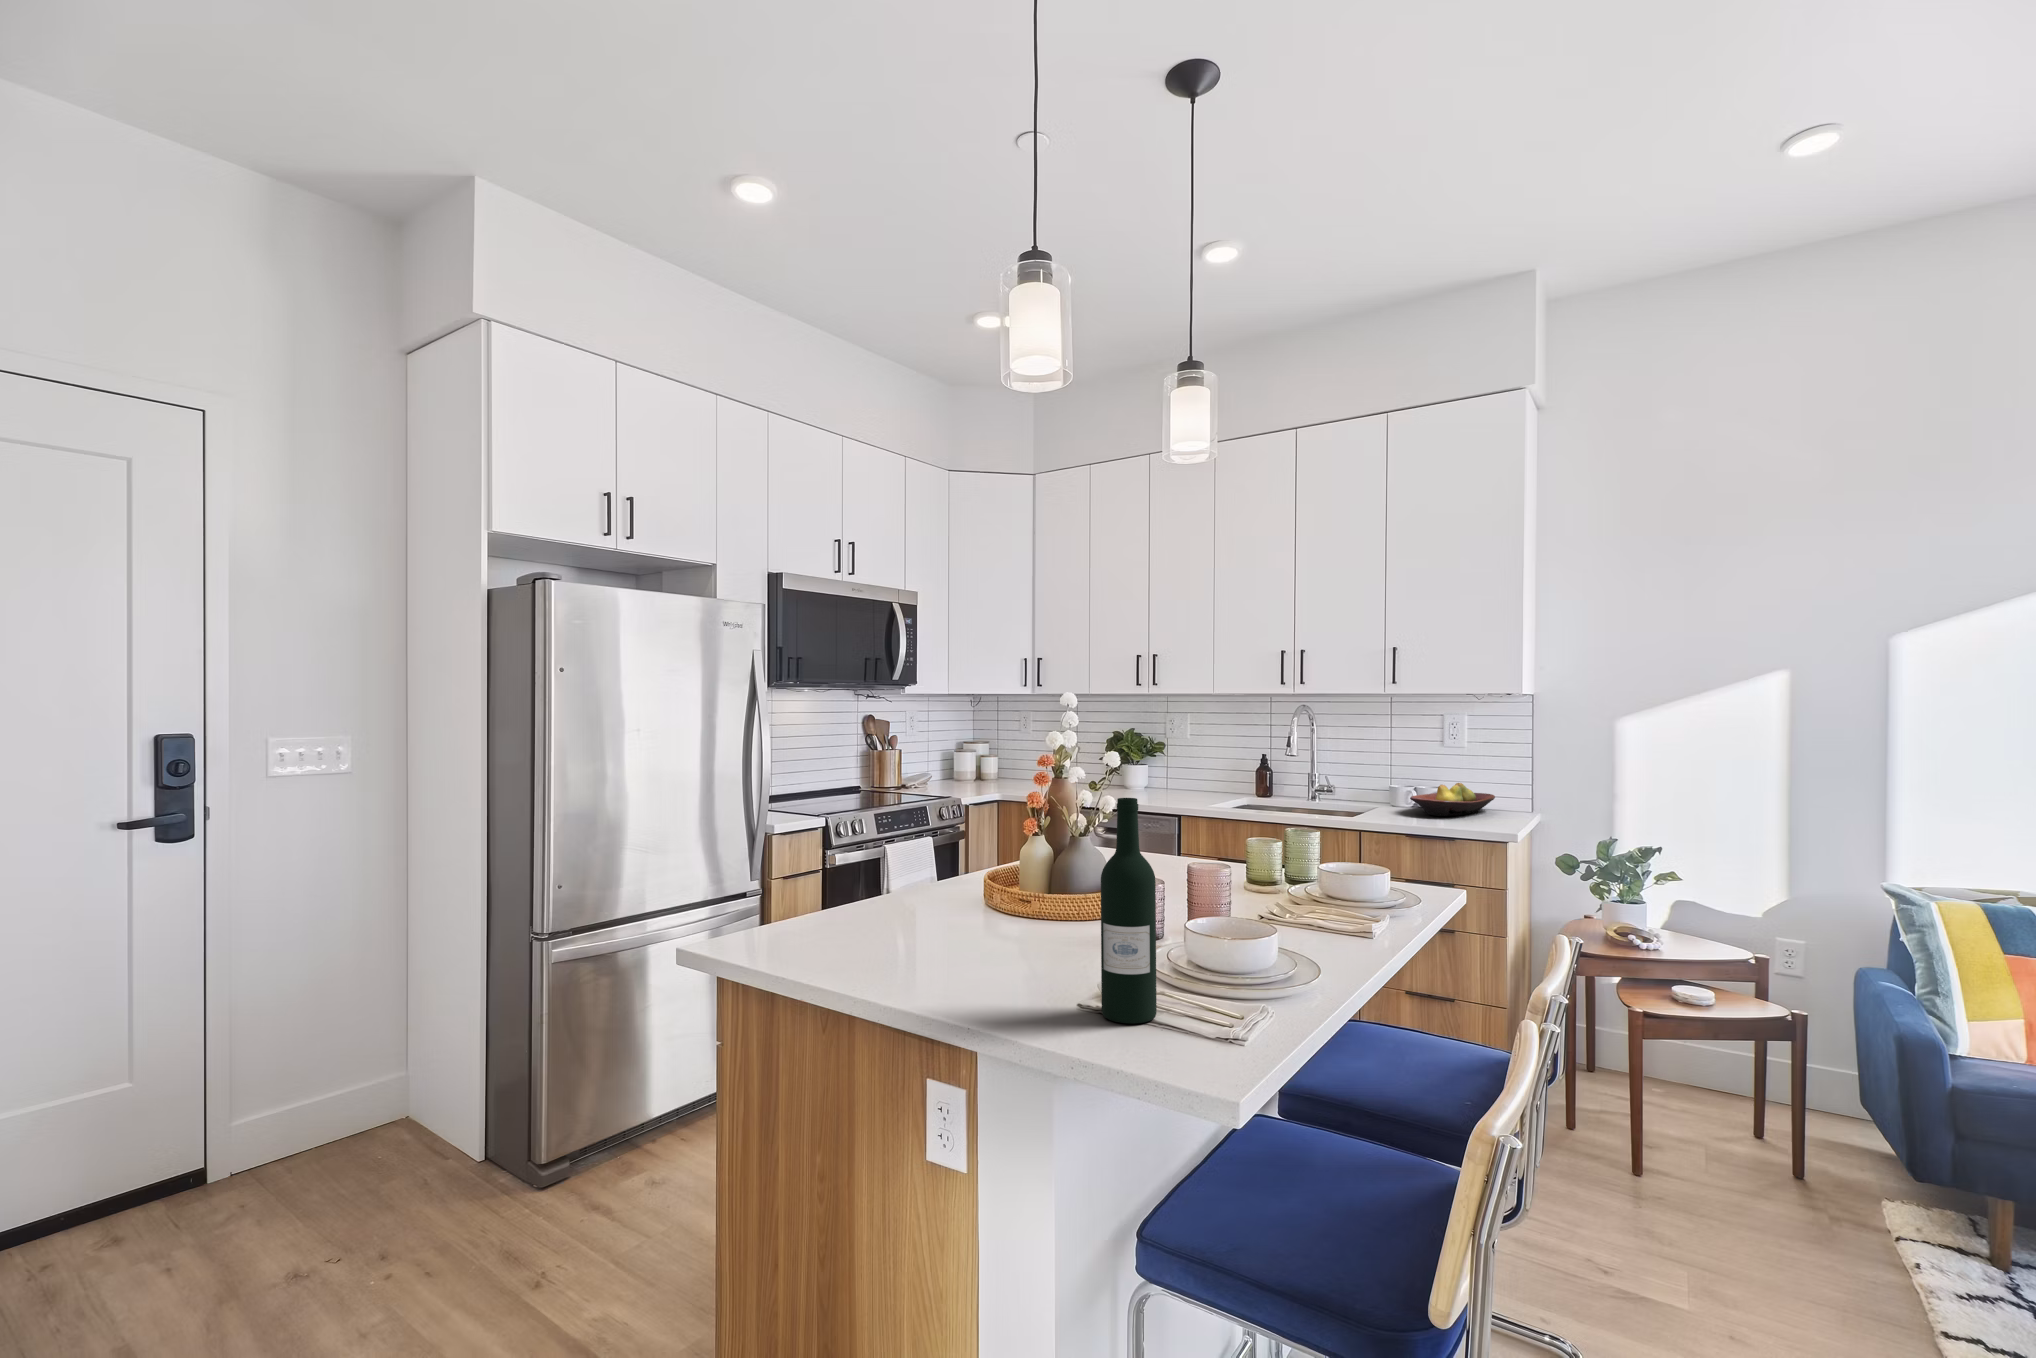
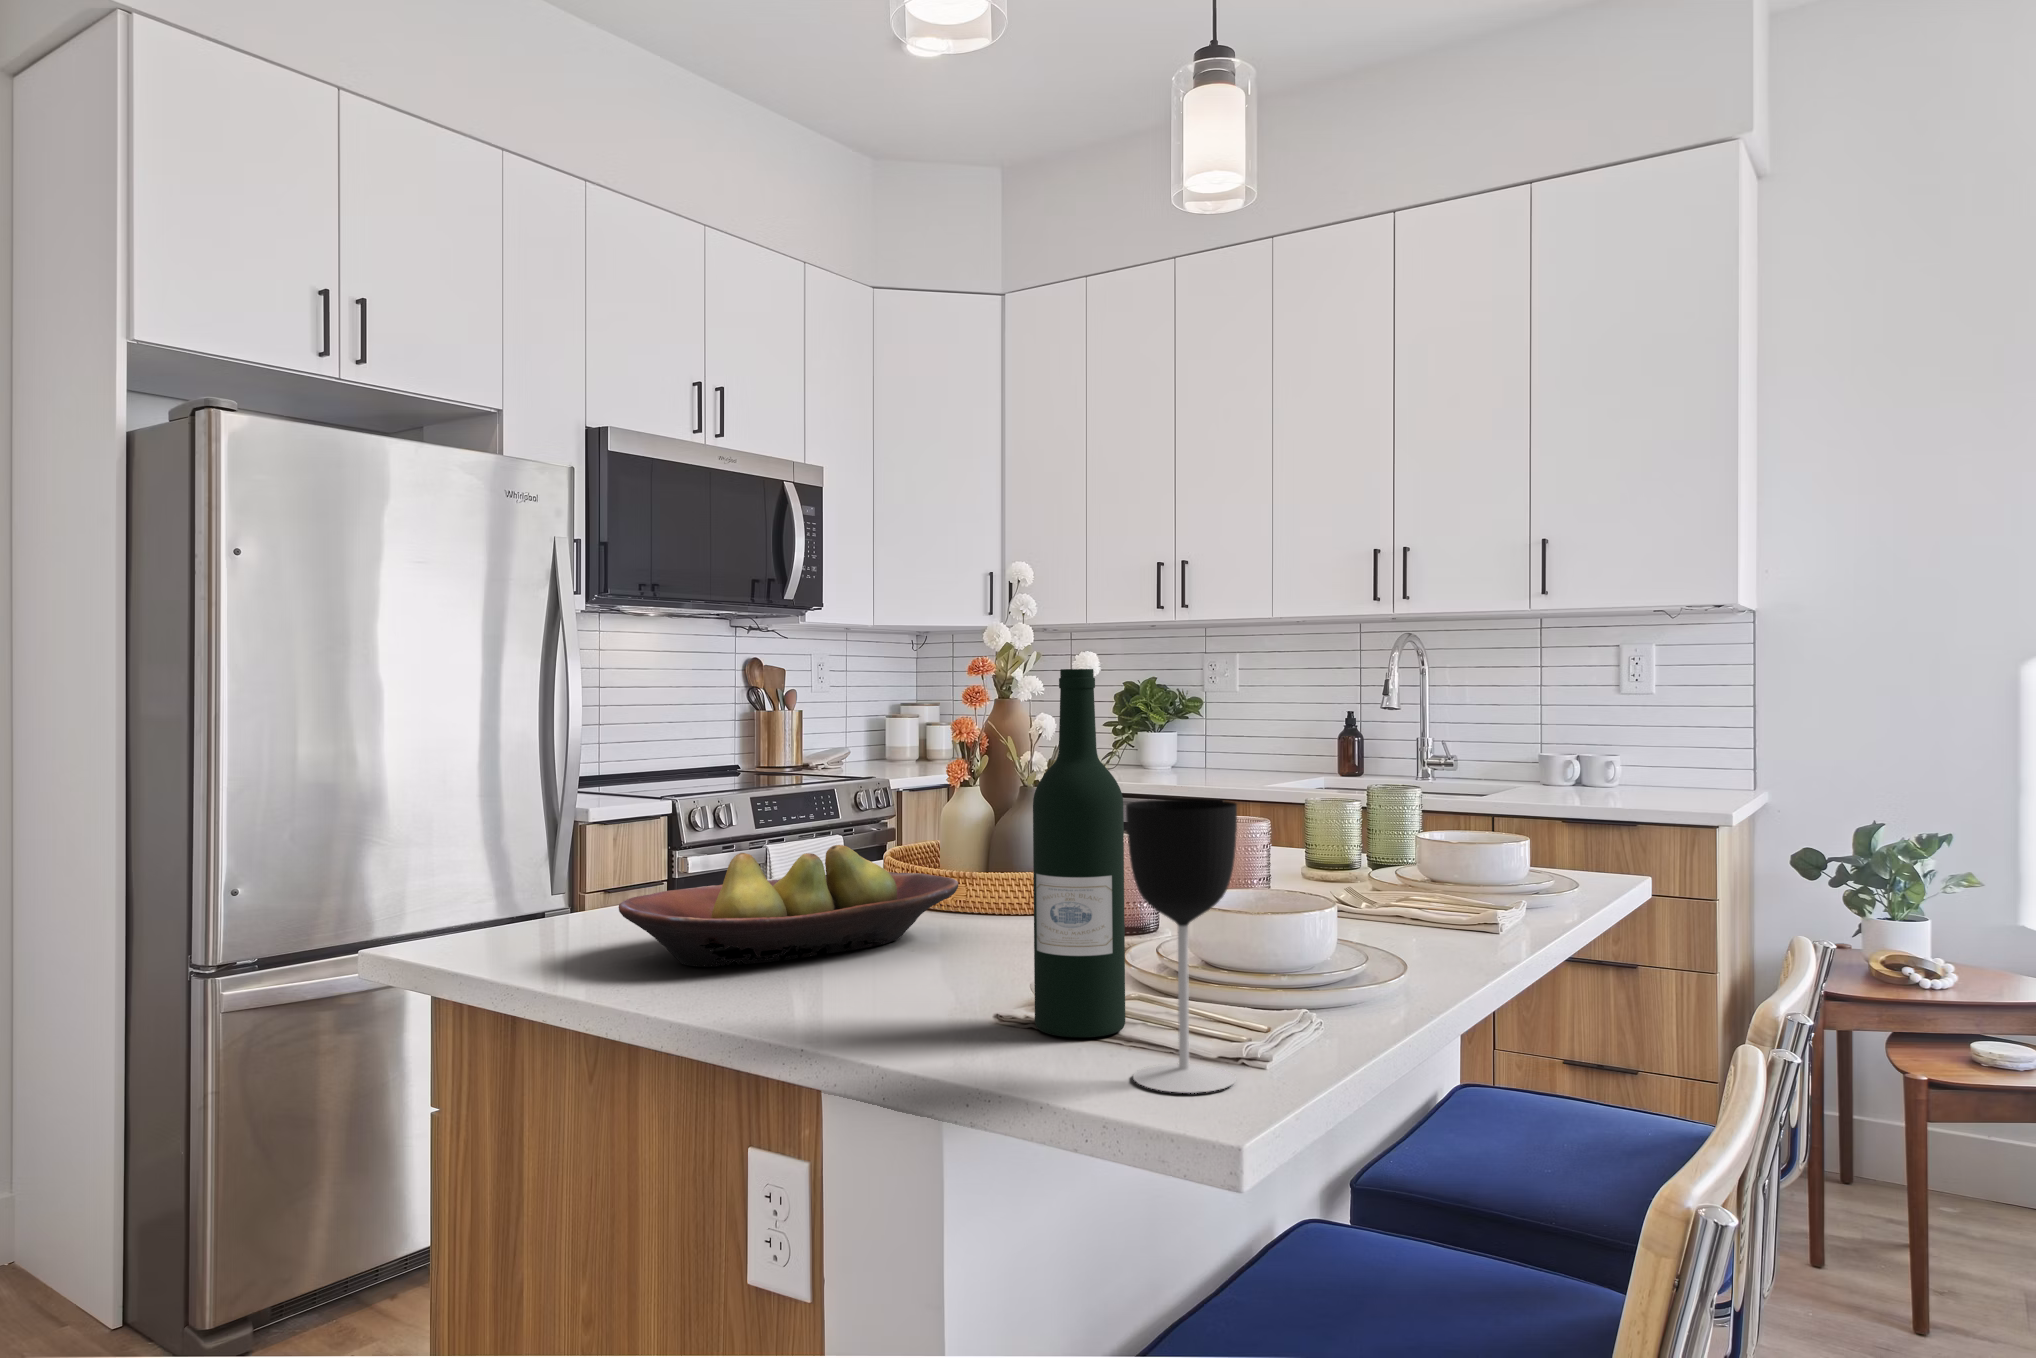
fruit bowl: present [1410,783,1495,816] -> present [619,845,958,967]
wine glass: none [1165,886,1231,1067] -> present [1126,799,1237,1093]

